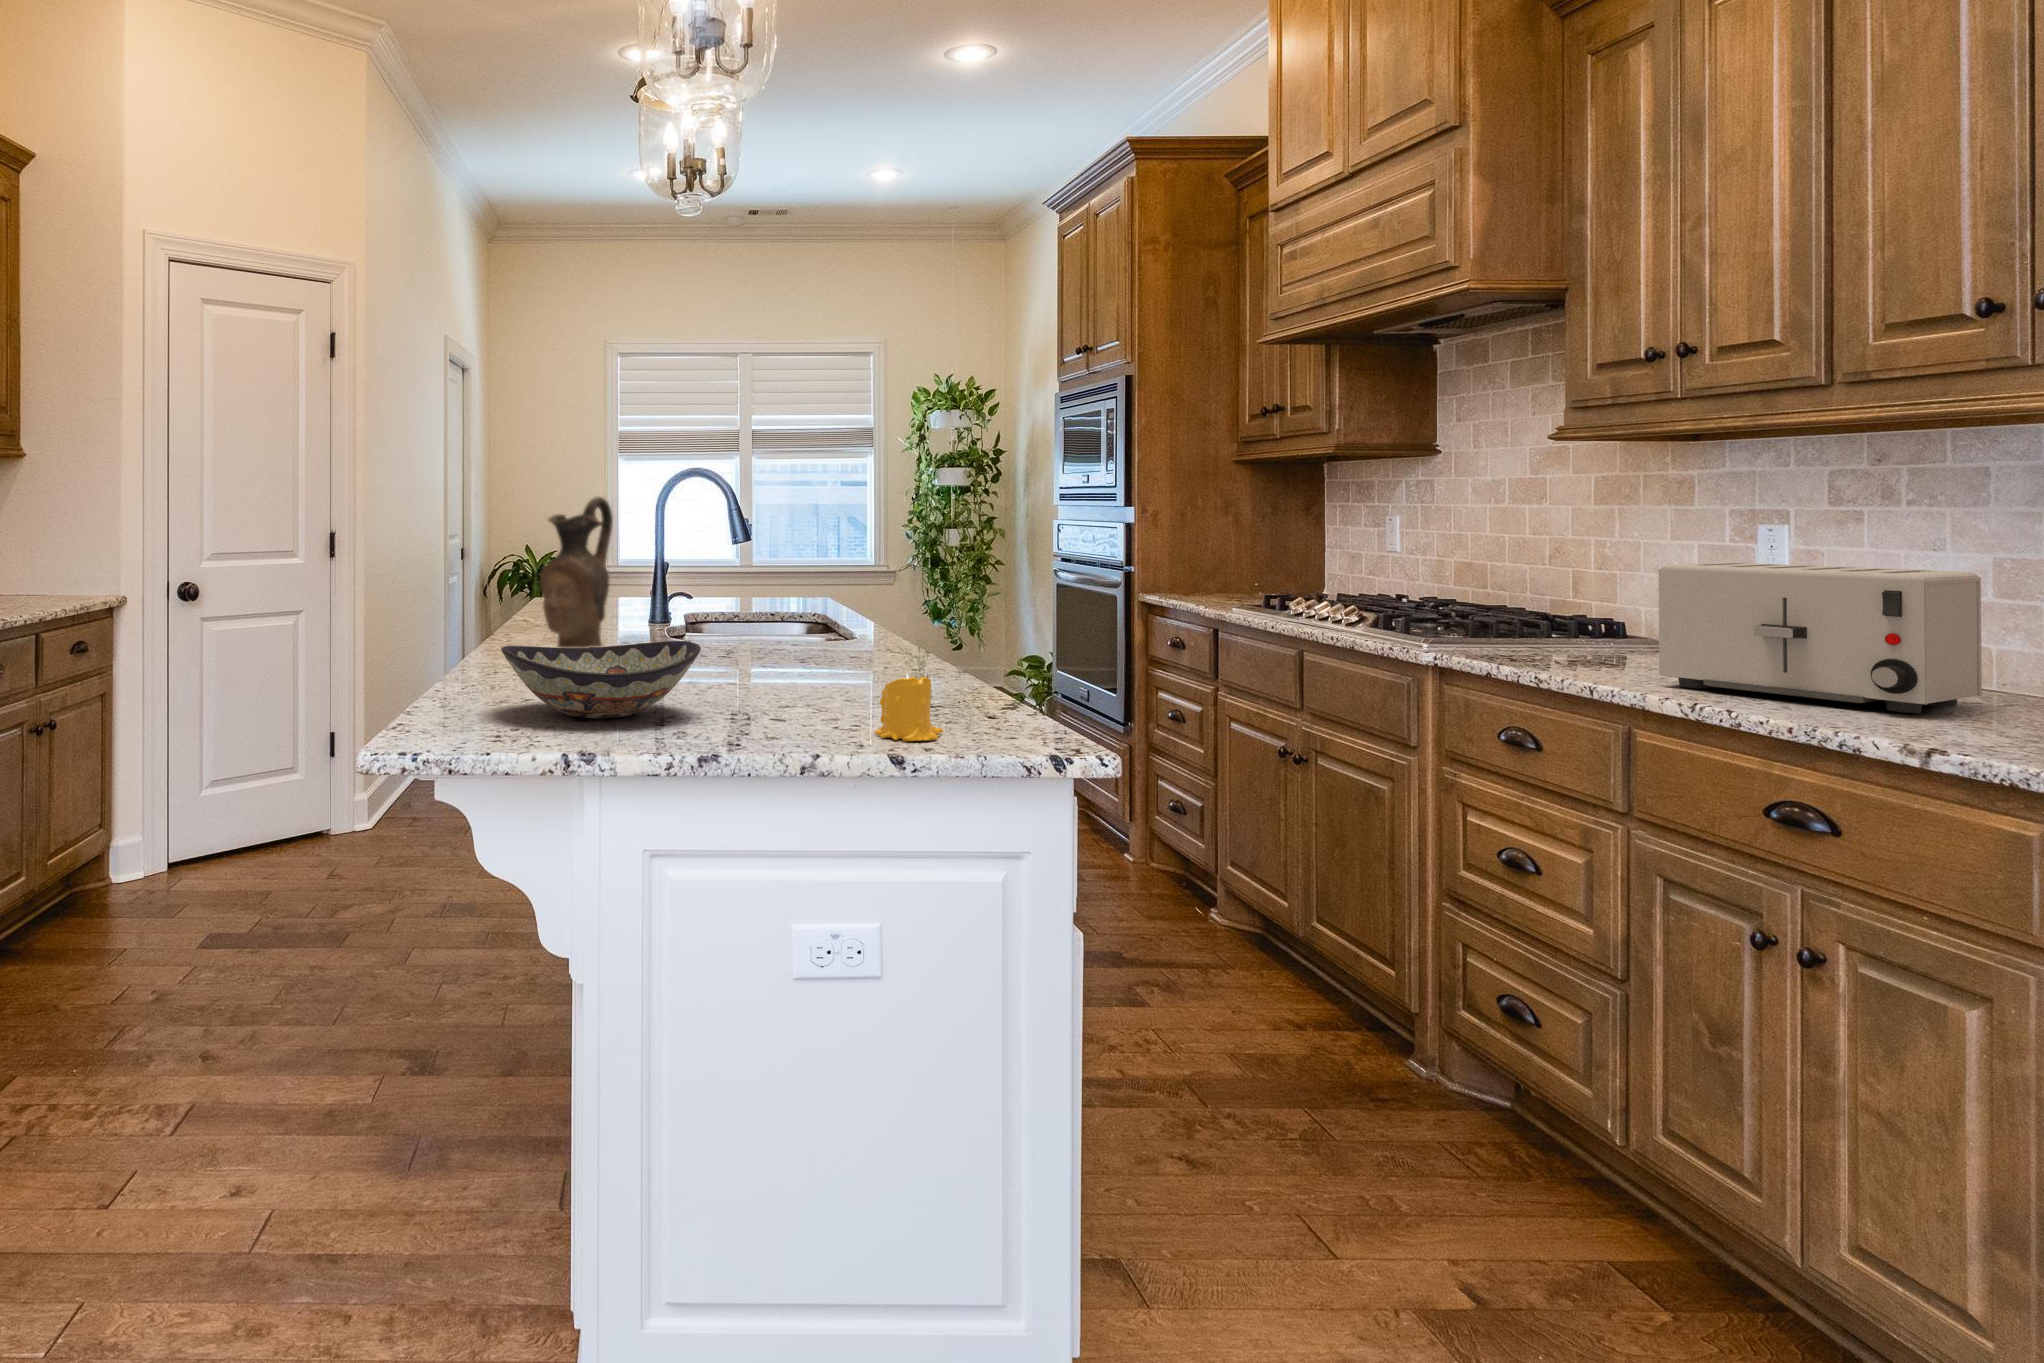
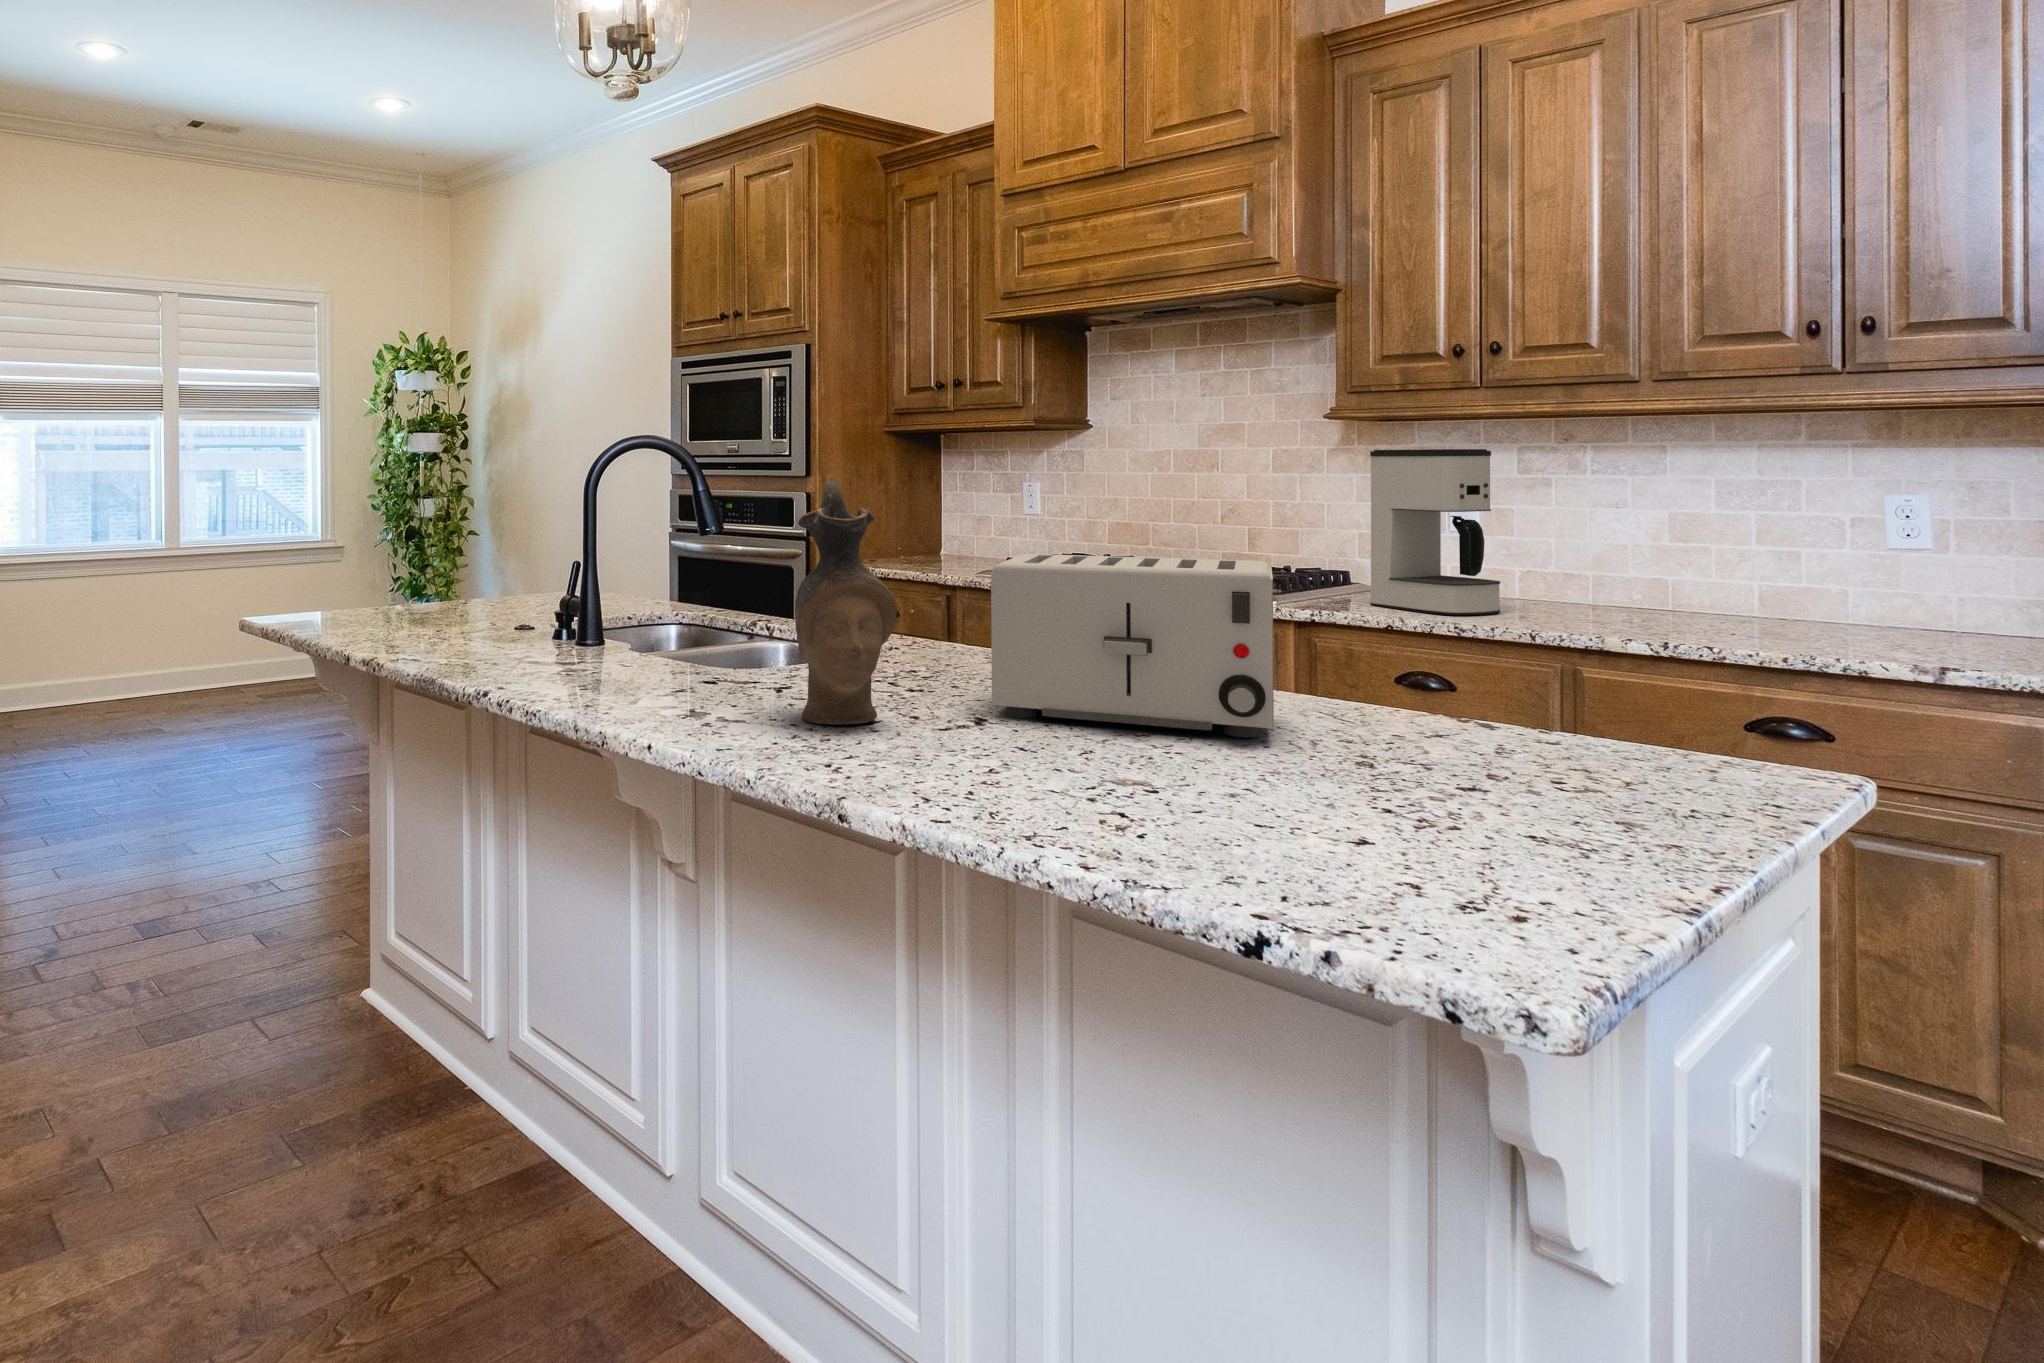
coffee maker: none [1519,474,1667,670] -> present [1370,449,1501,615]
toaster: present [1659,562,1982,713] -> present [991,554,1274,737]
decorative bowl: present [501,641,701,718] -> none [1227,693,1524,836]
candle: present [875,674,943,741] -> none [1596,703,1706,794]

